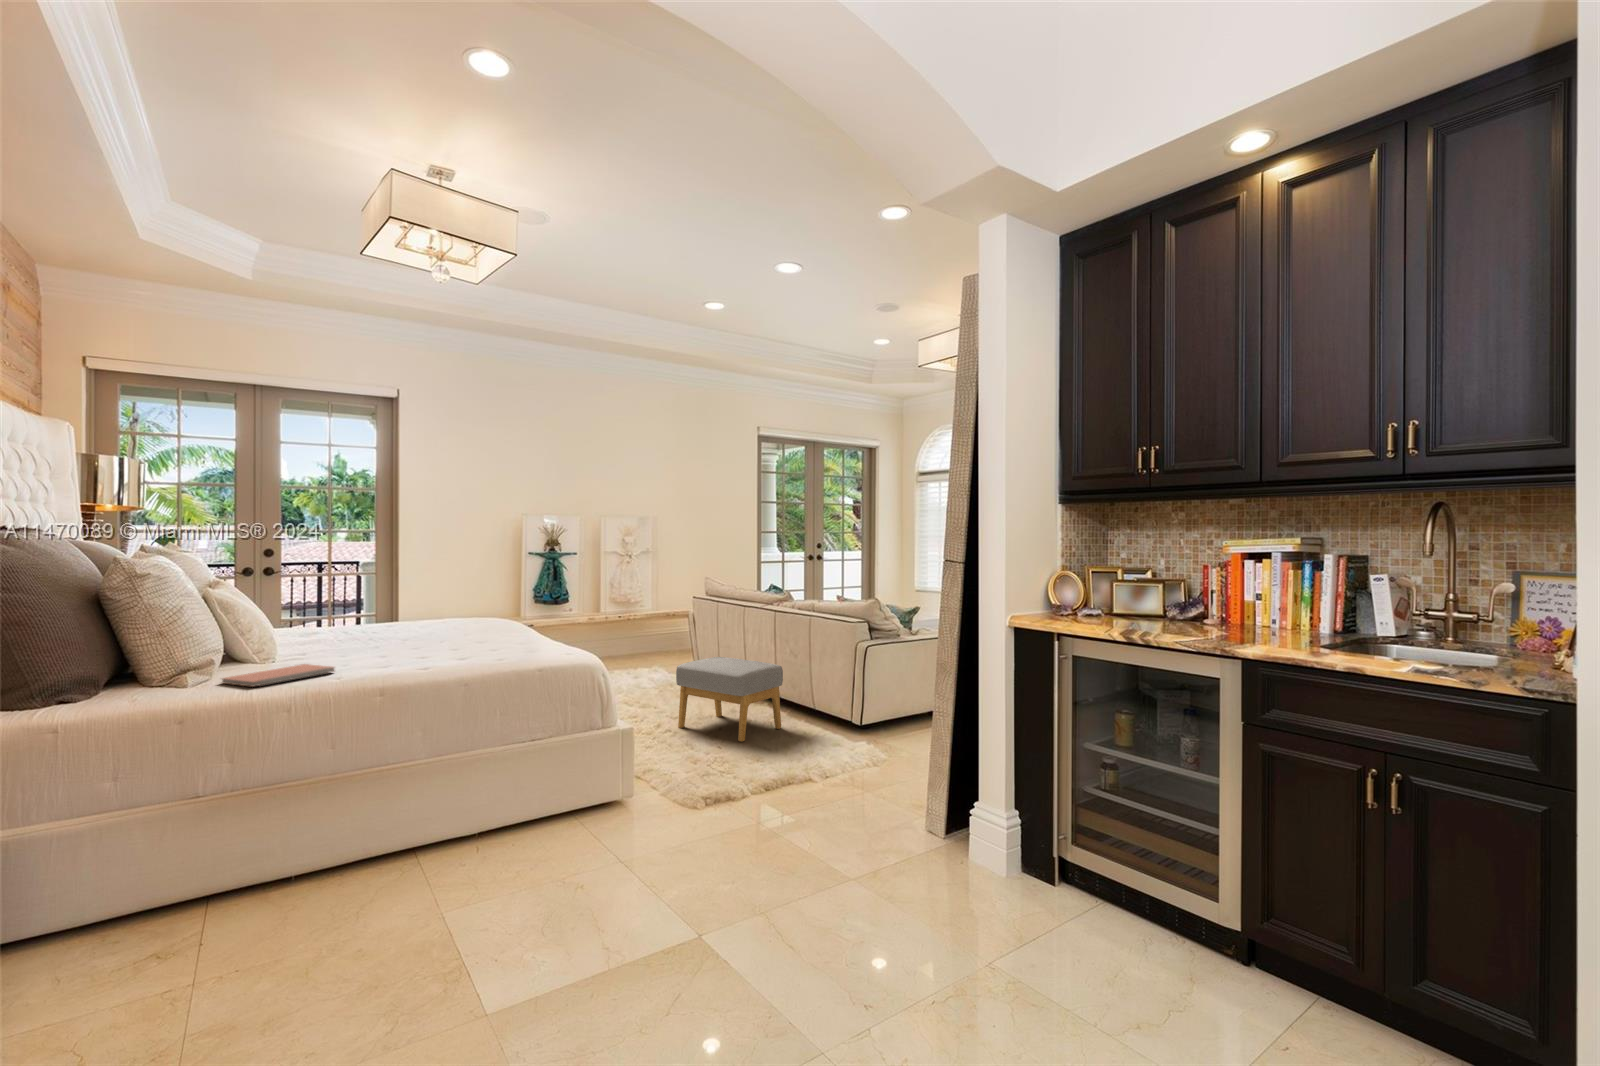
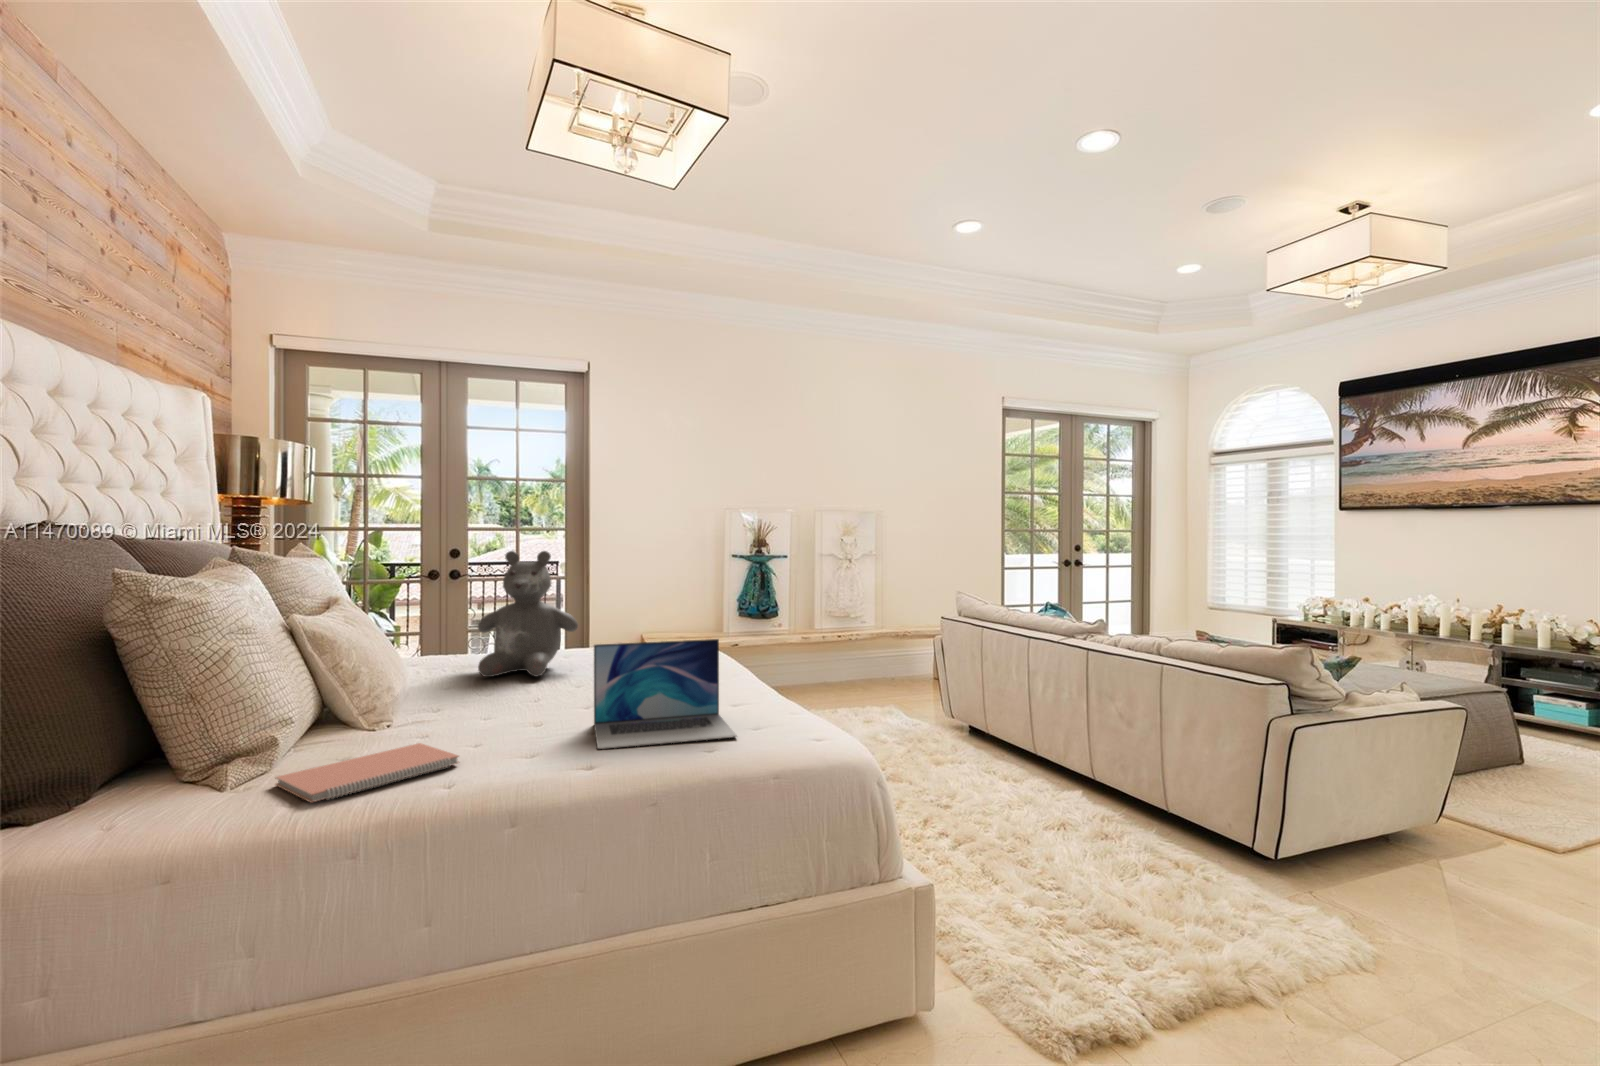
teddy bear: none [319,548,400,638] -> present [478,551,578,677]
laptop: none [418,601,513,664] -> present [594,639,737,749]
footstool: present [676,657,783,742] -> none [952,714,1123,863]

